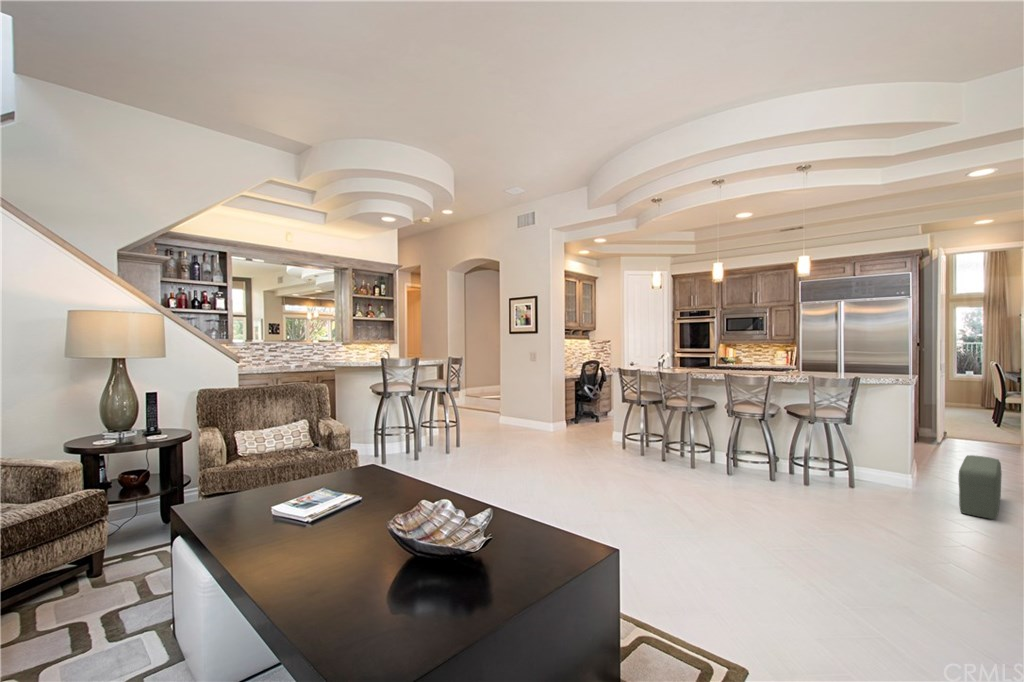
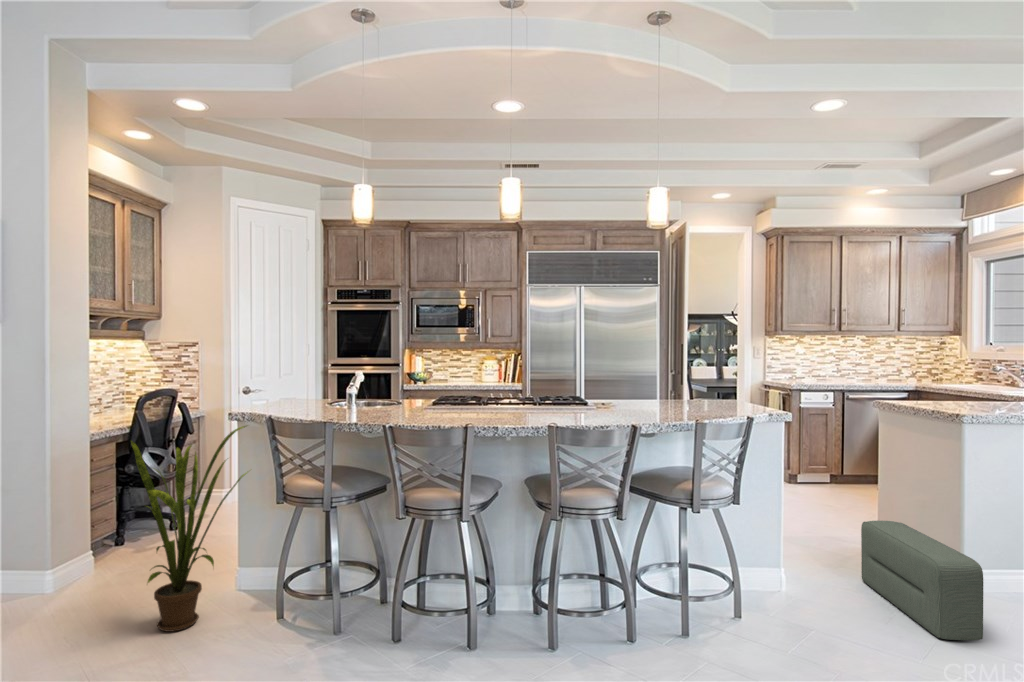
house plant: none [574,373,615,444] -> present [131,426,247,632]

